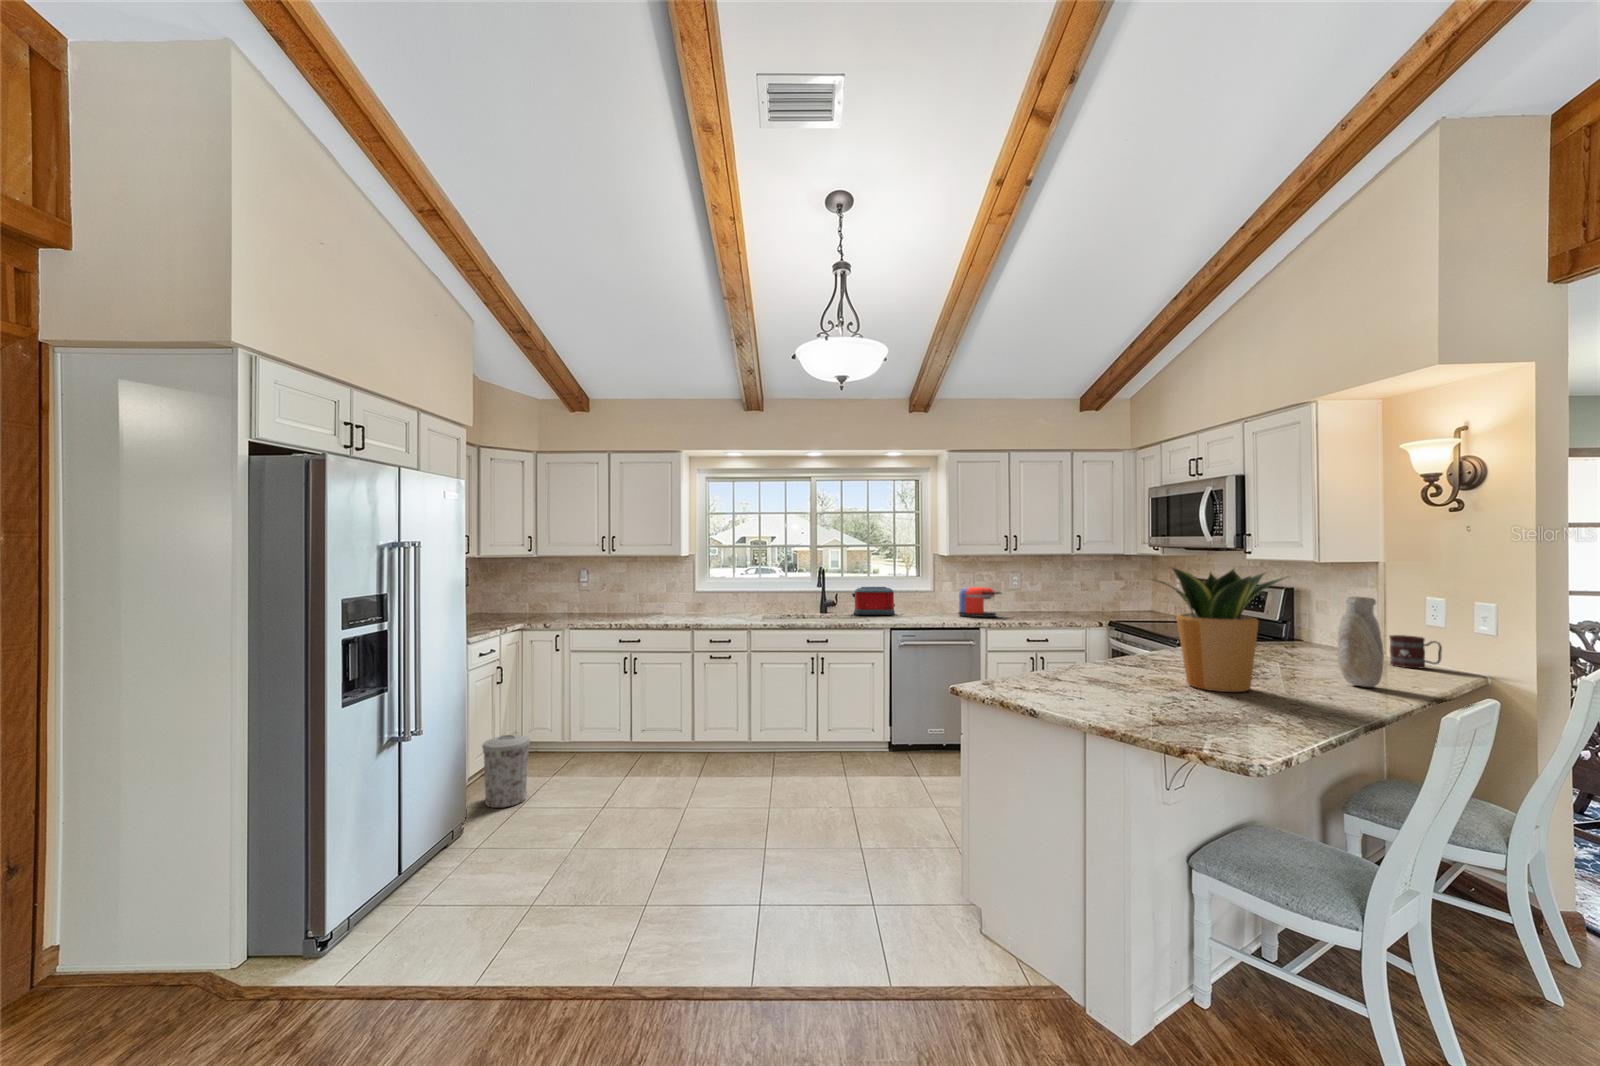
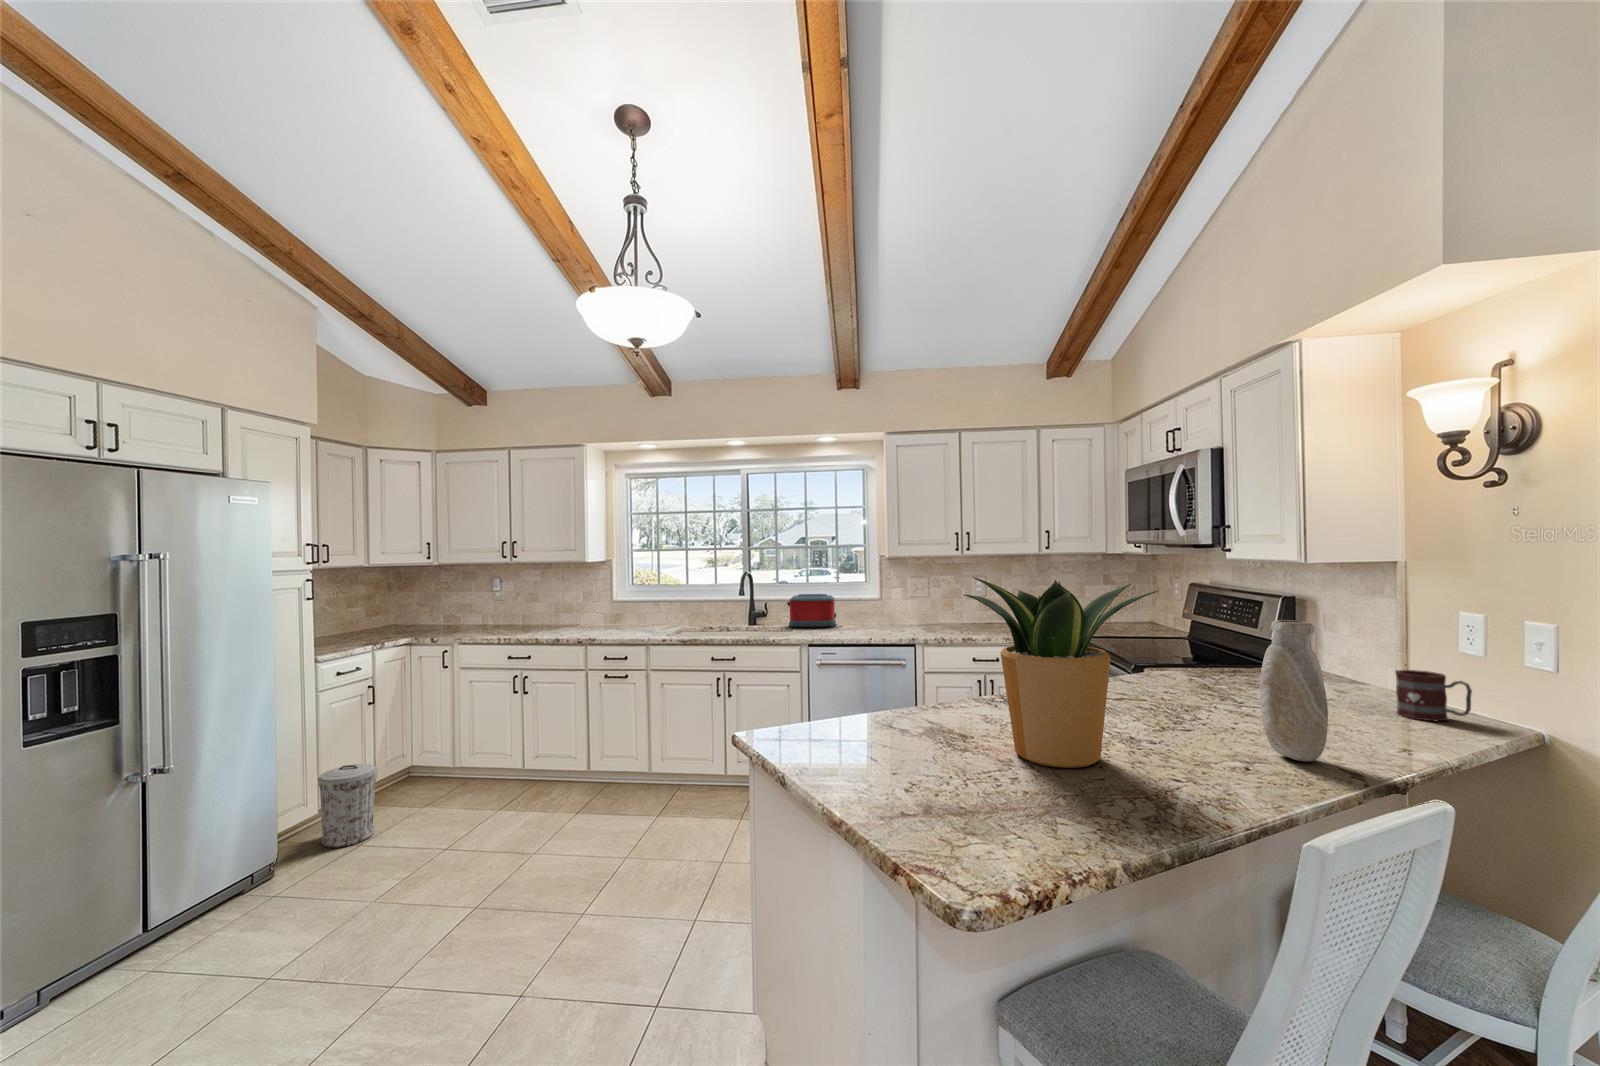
coffee maker: present [959,587,1001,617] -> none [906,594,955,630]

